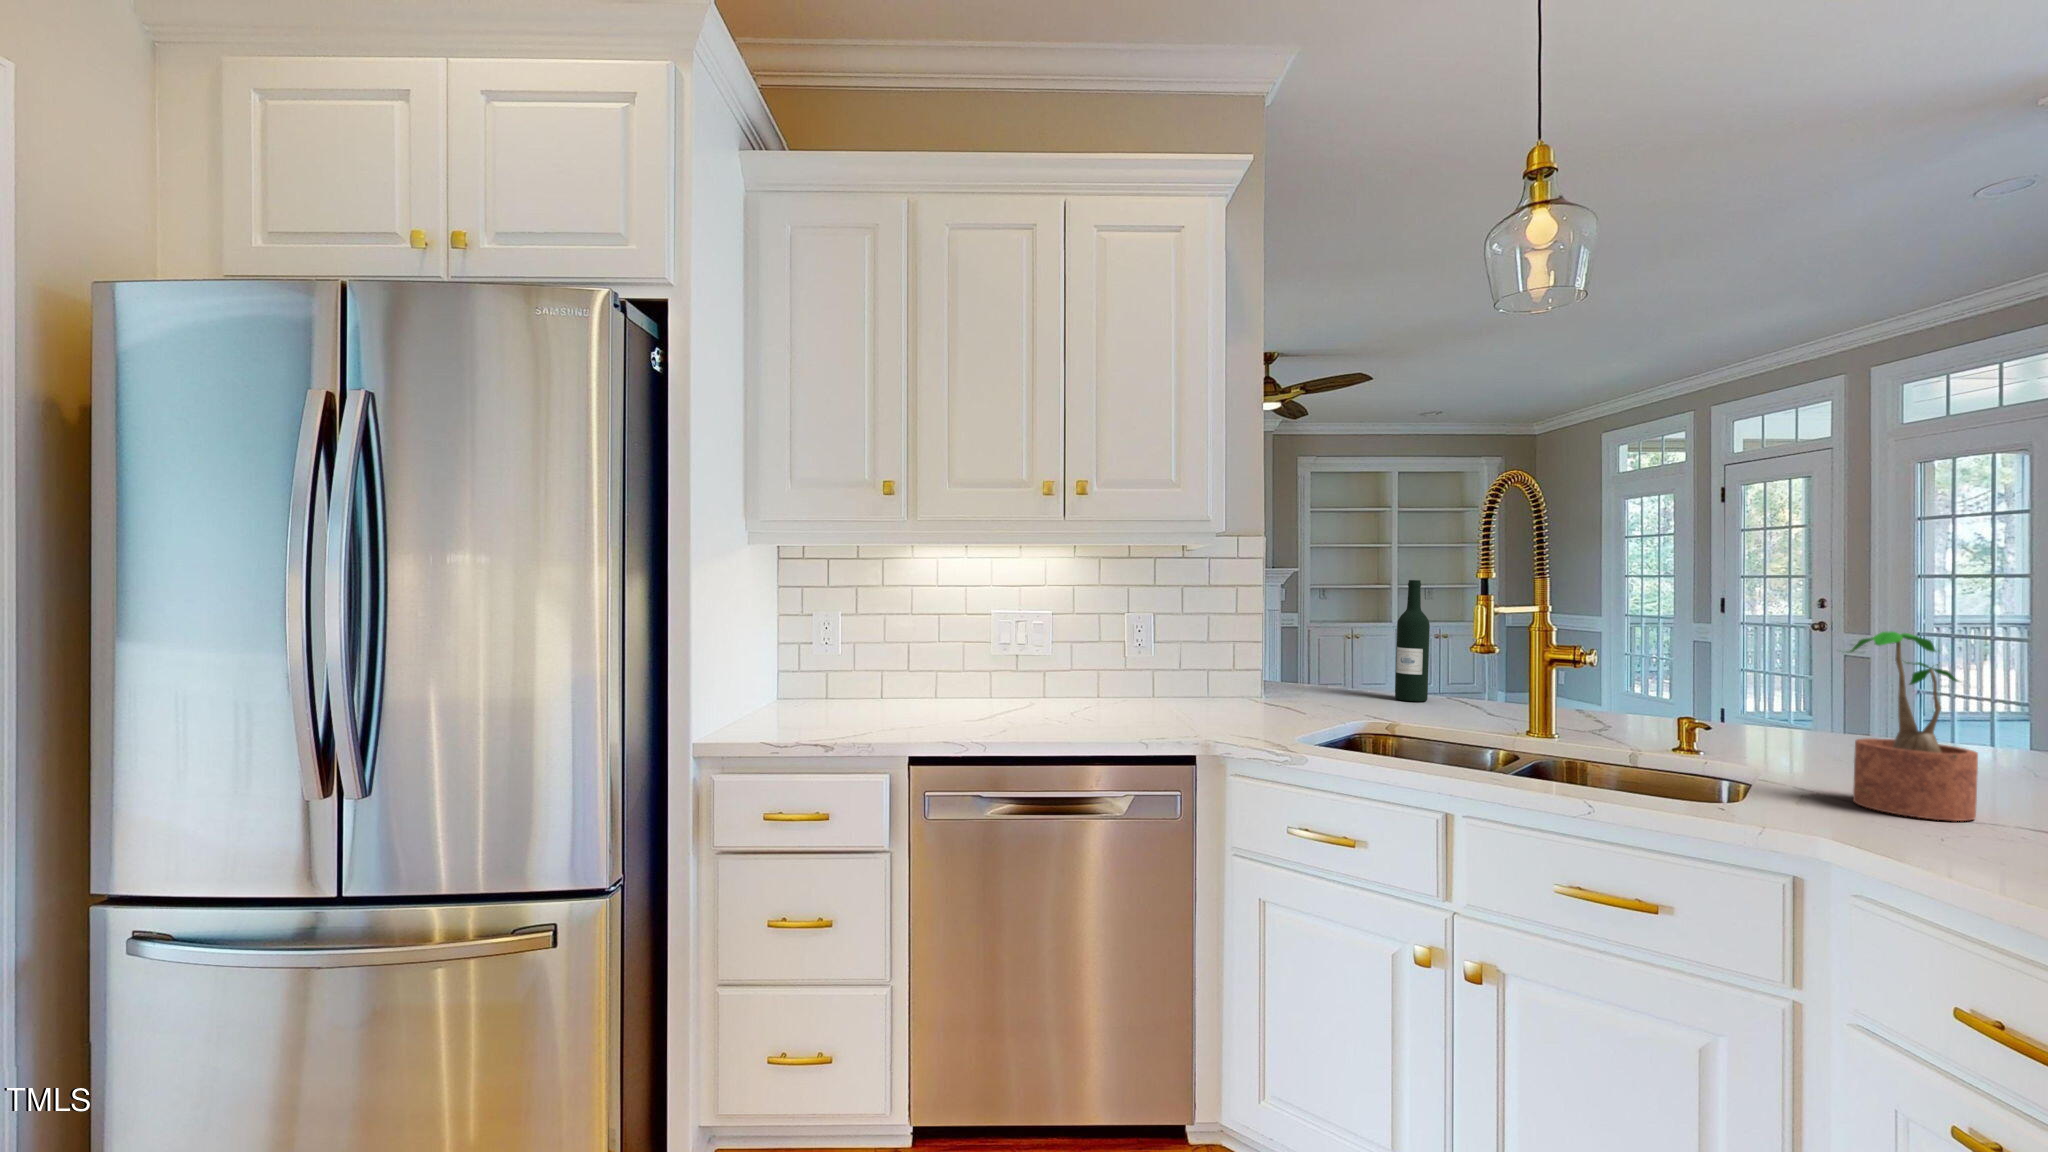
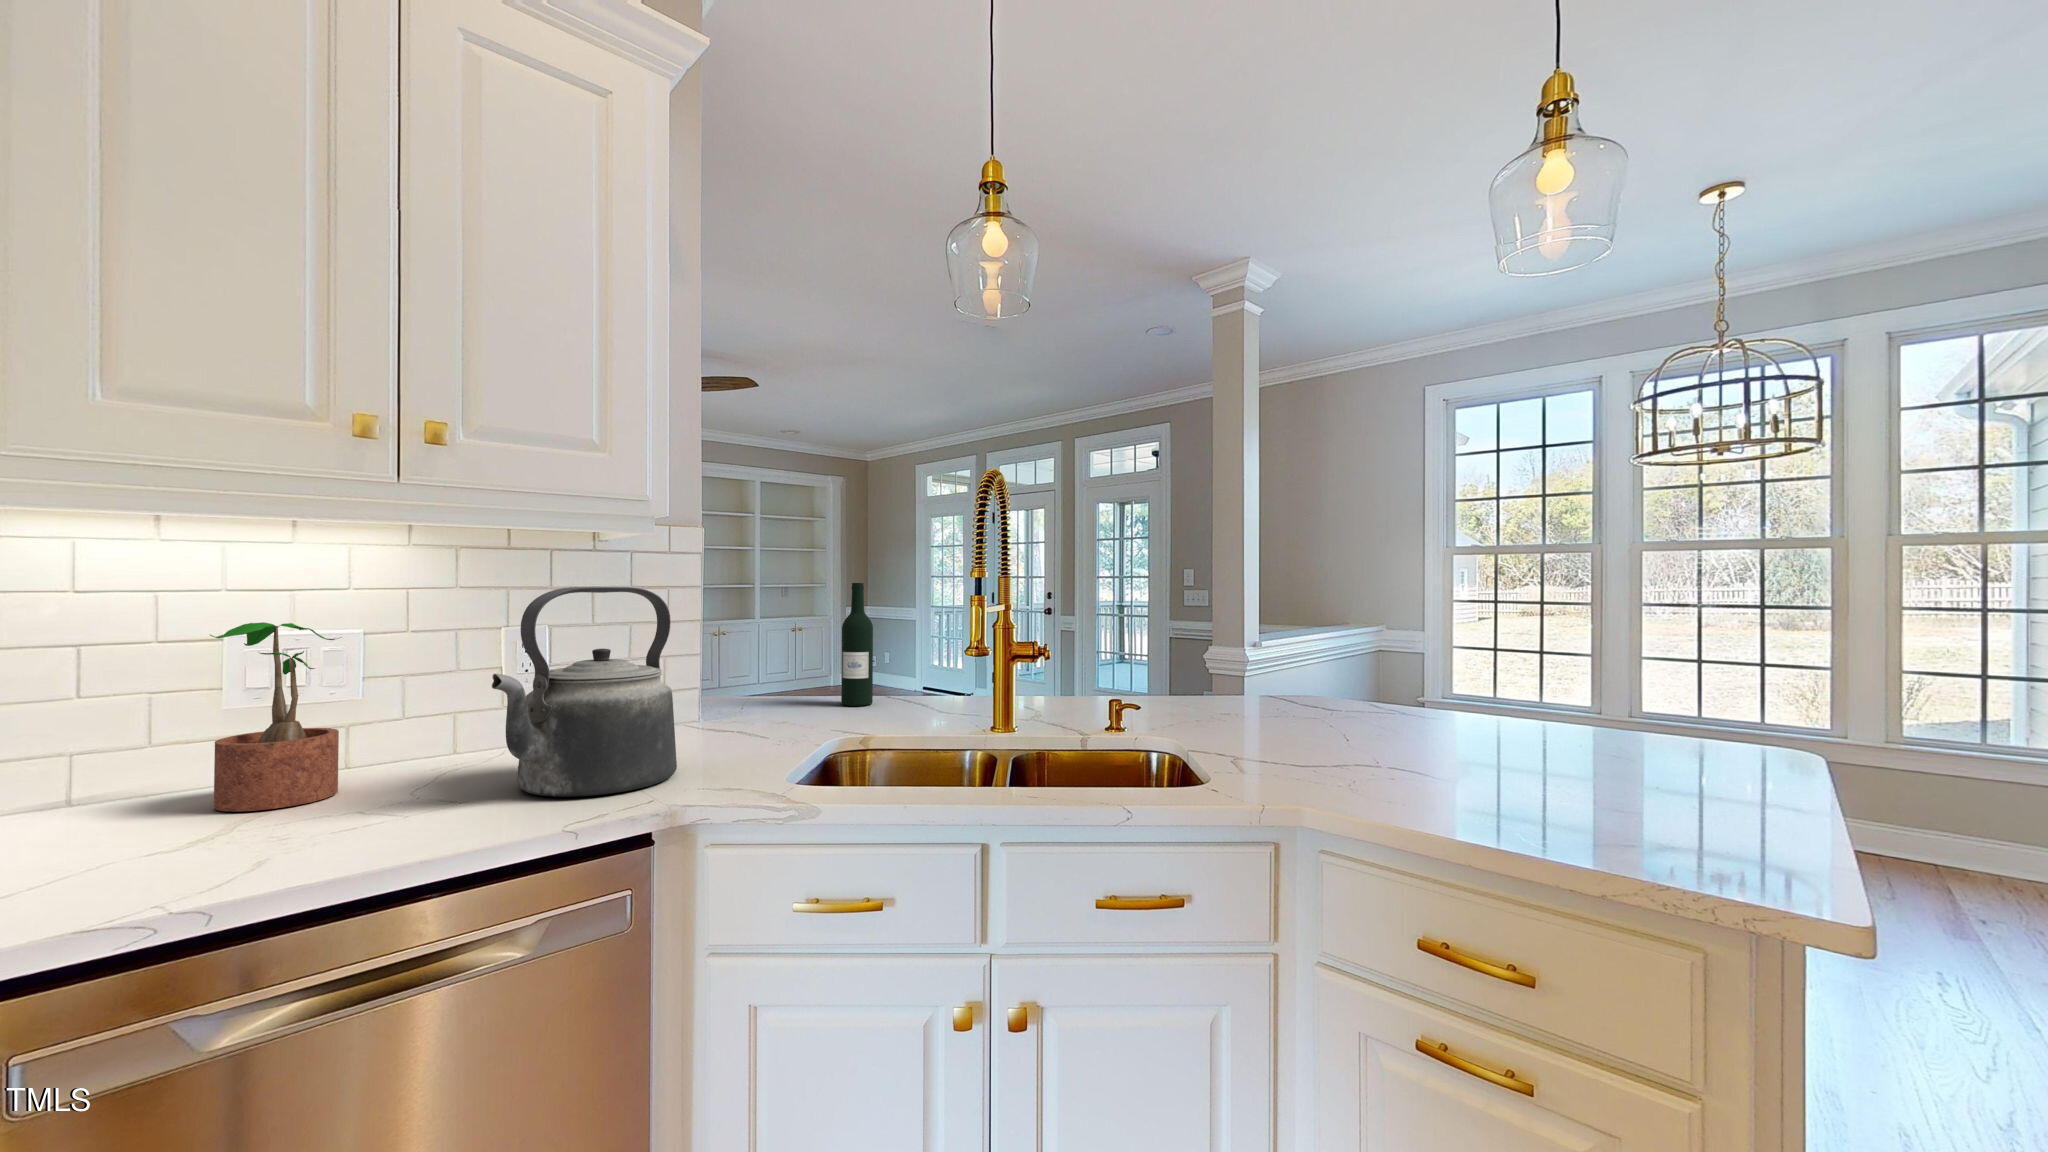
kettle: none [1100,578,1221,728] -> present [492,587,677,797]
potted plant: present [1849,632,1978,821] -> present [210,622,341,812]

